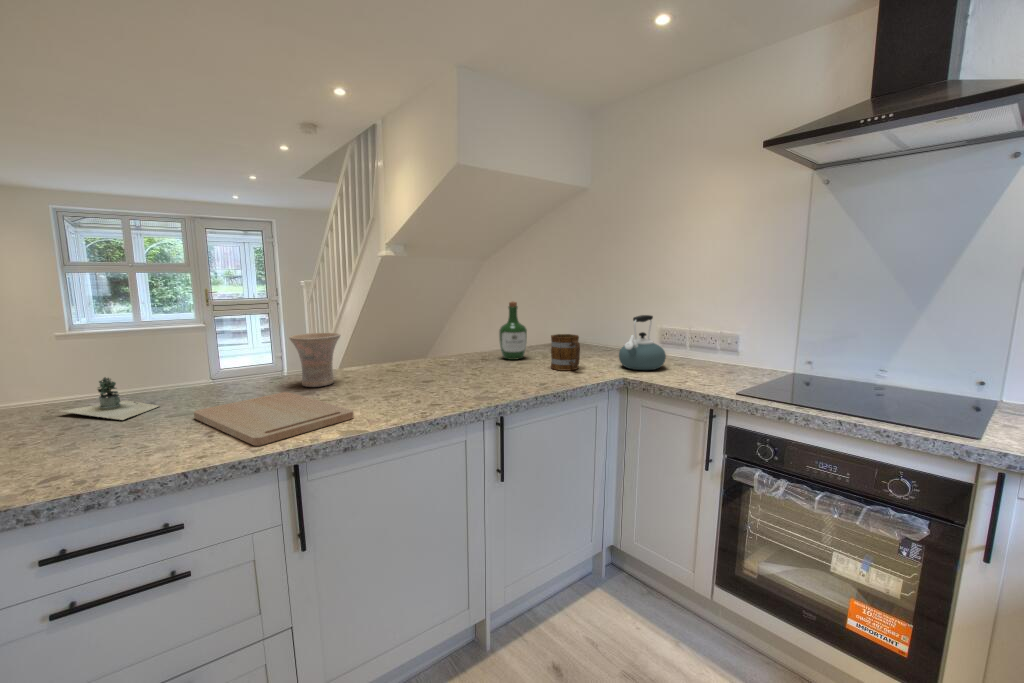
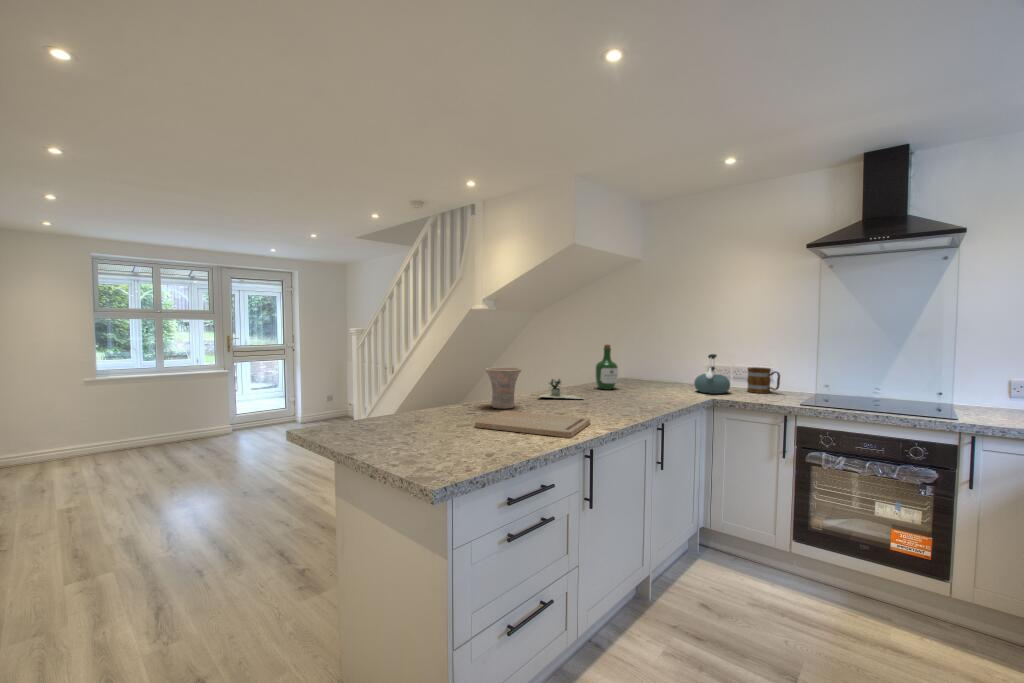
mug: present [551,334,580,370] -> present [747,367,780,393]
potted plant: present [61,377,158,420] -> present [540,379,583,399]

